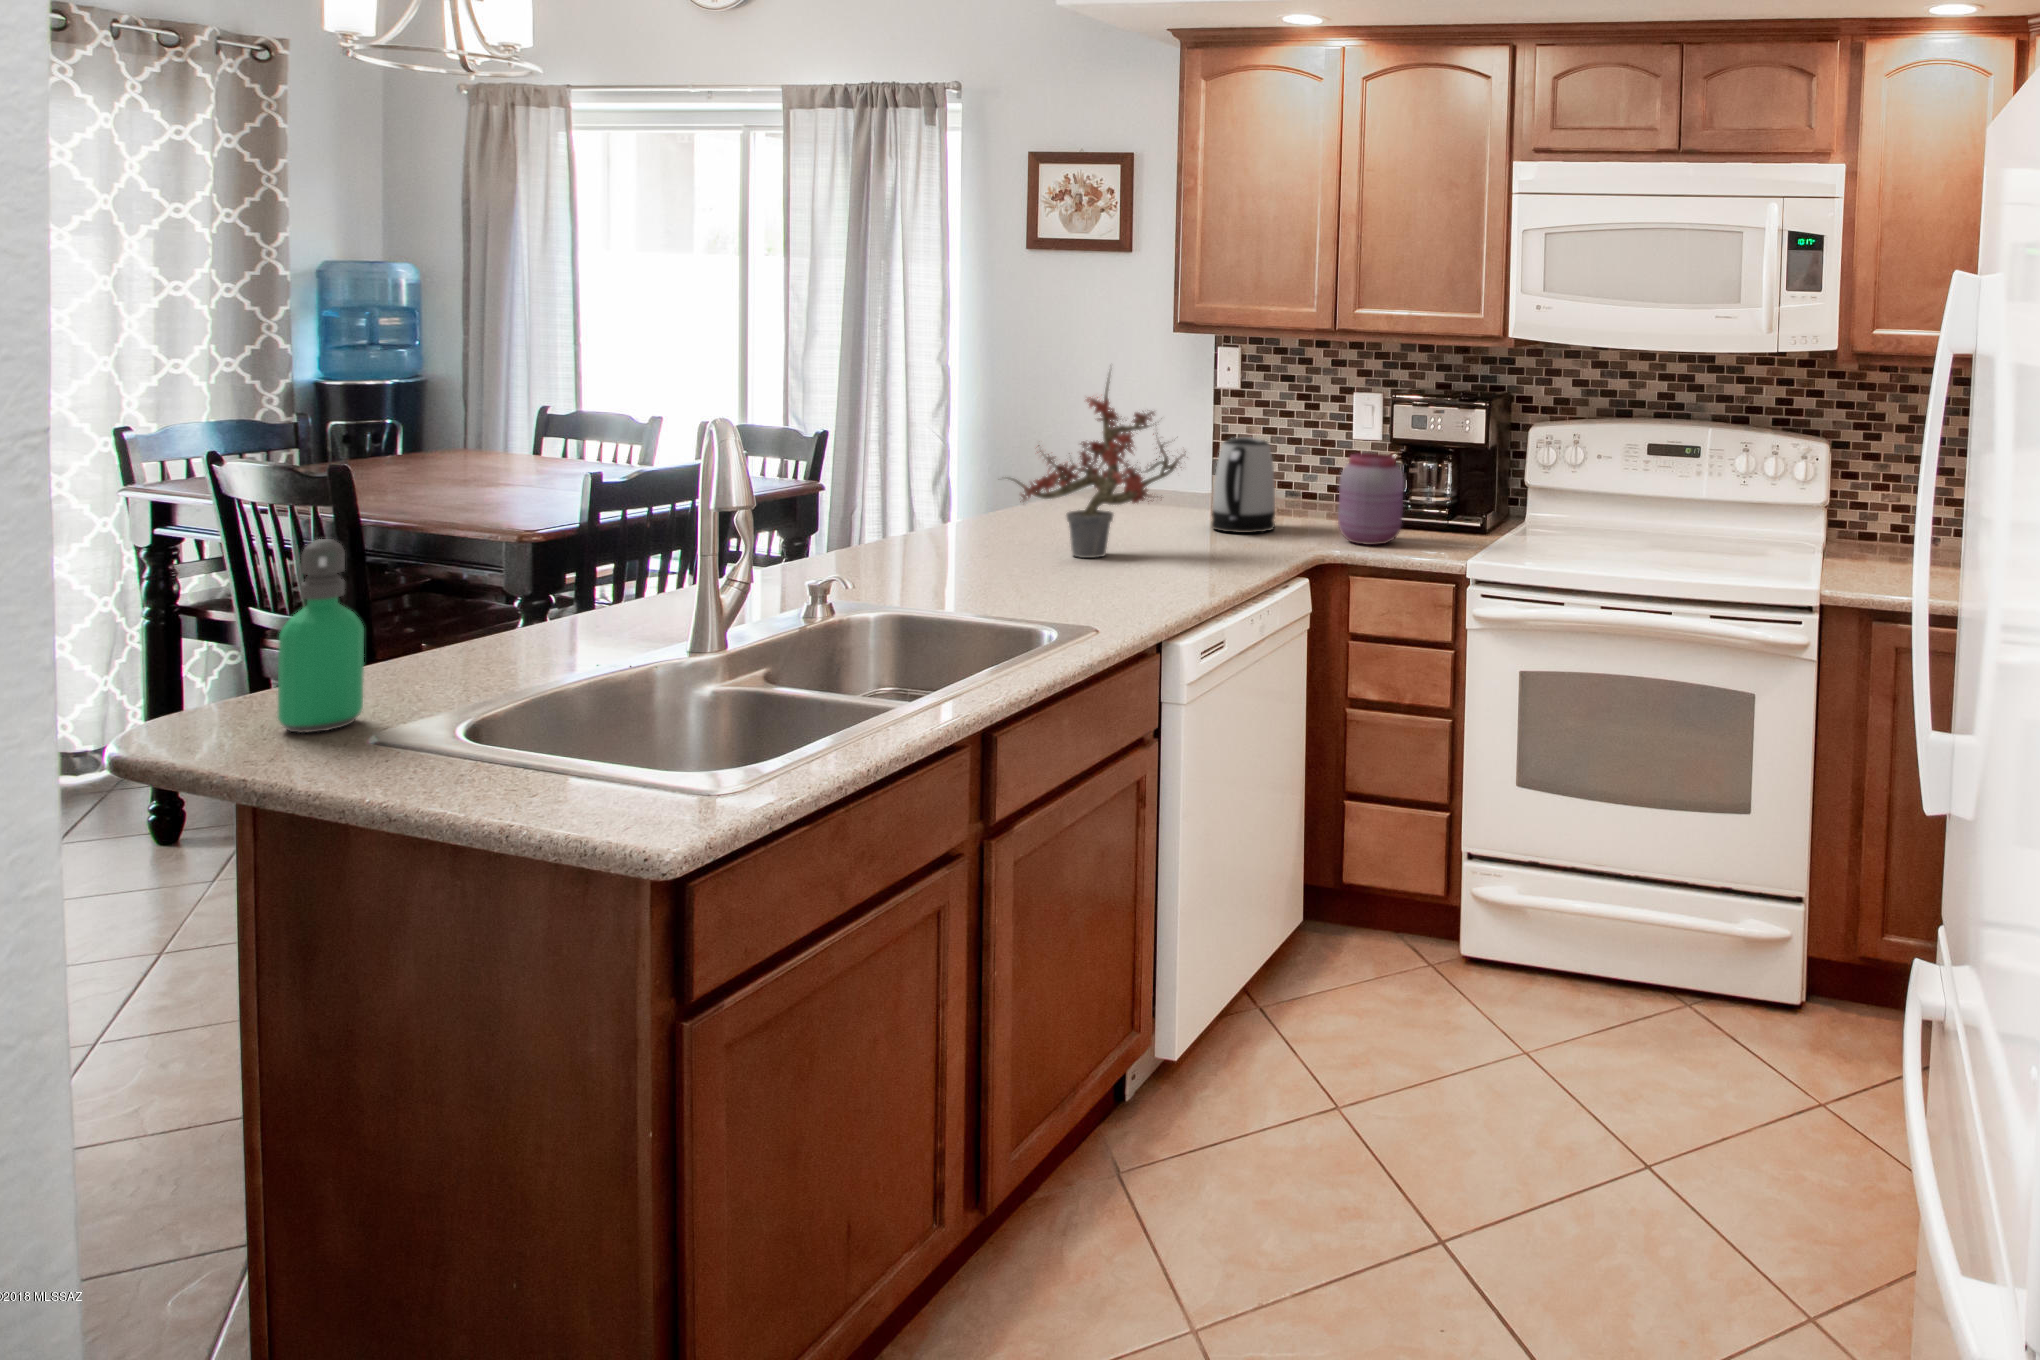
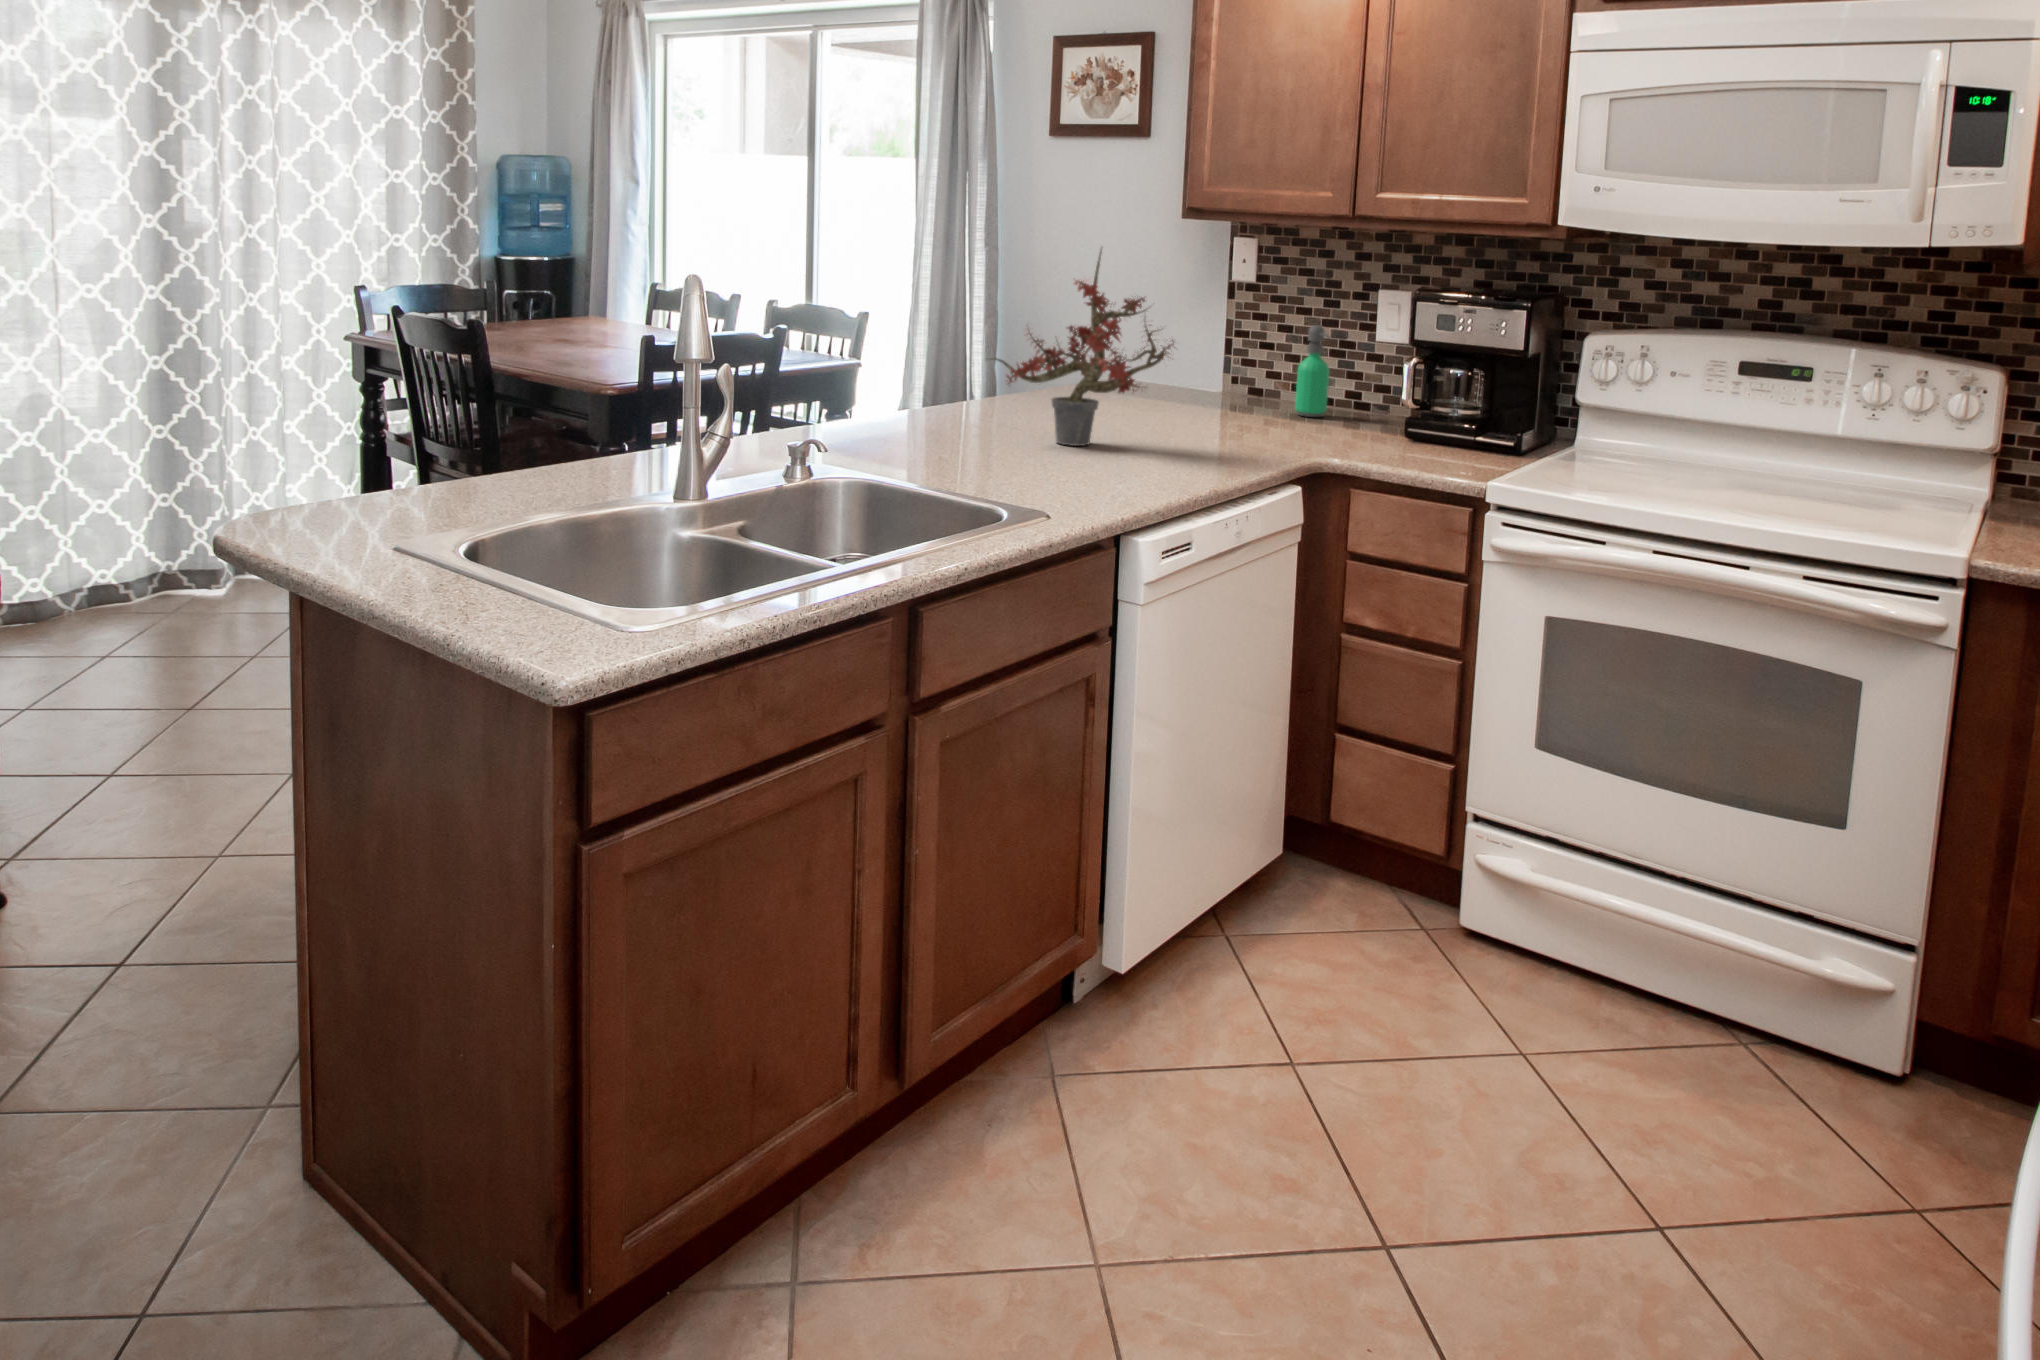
kettle: present [1211,437,1275,533] -> none [1207,332,1277,435]
jar: present [1338,453,1404,545] -> none [1343,355,1421,457]
soap dispenser: present [278,539,364,733] -> present [1295,325,1330,417]

